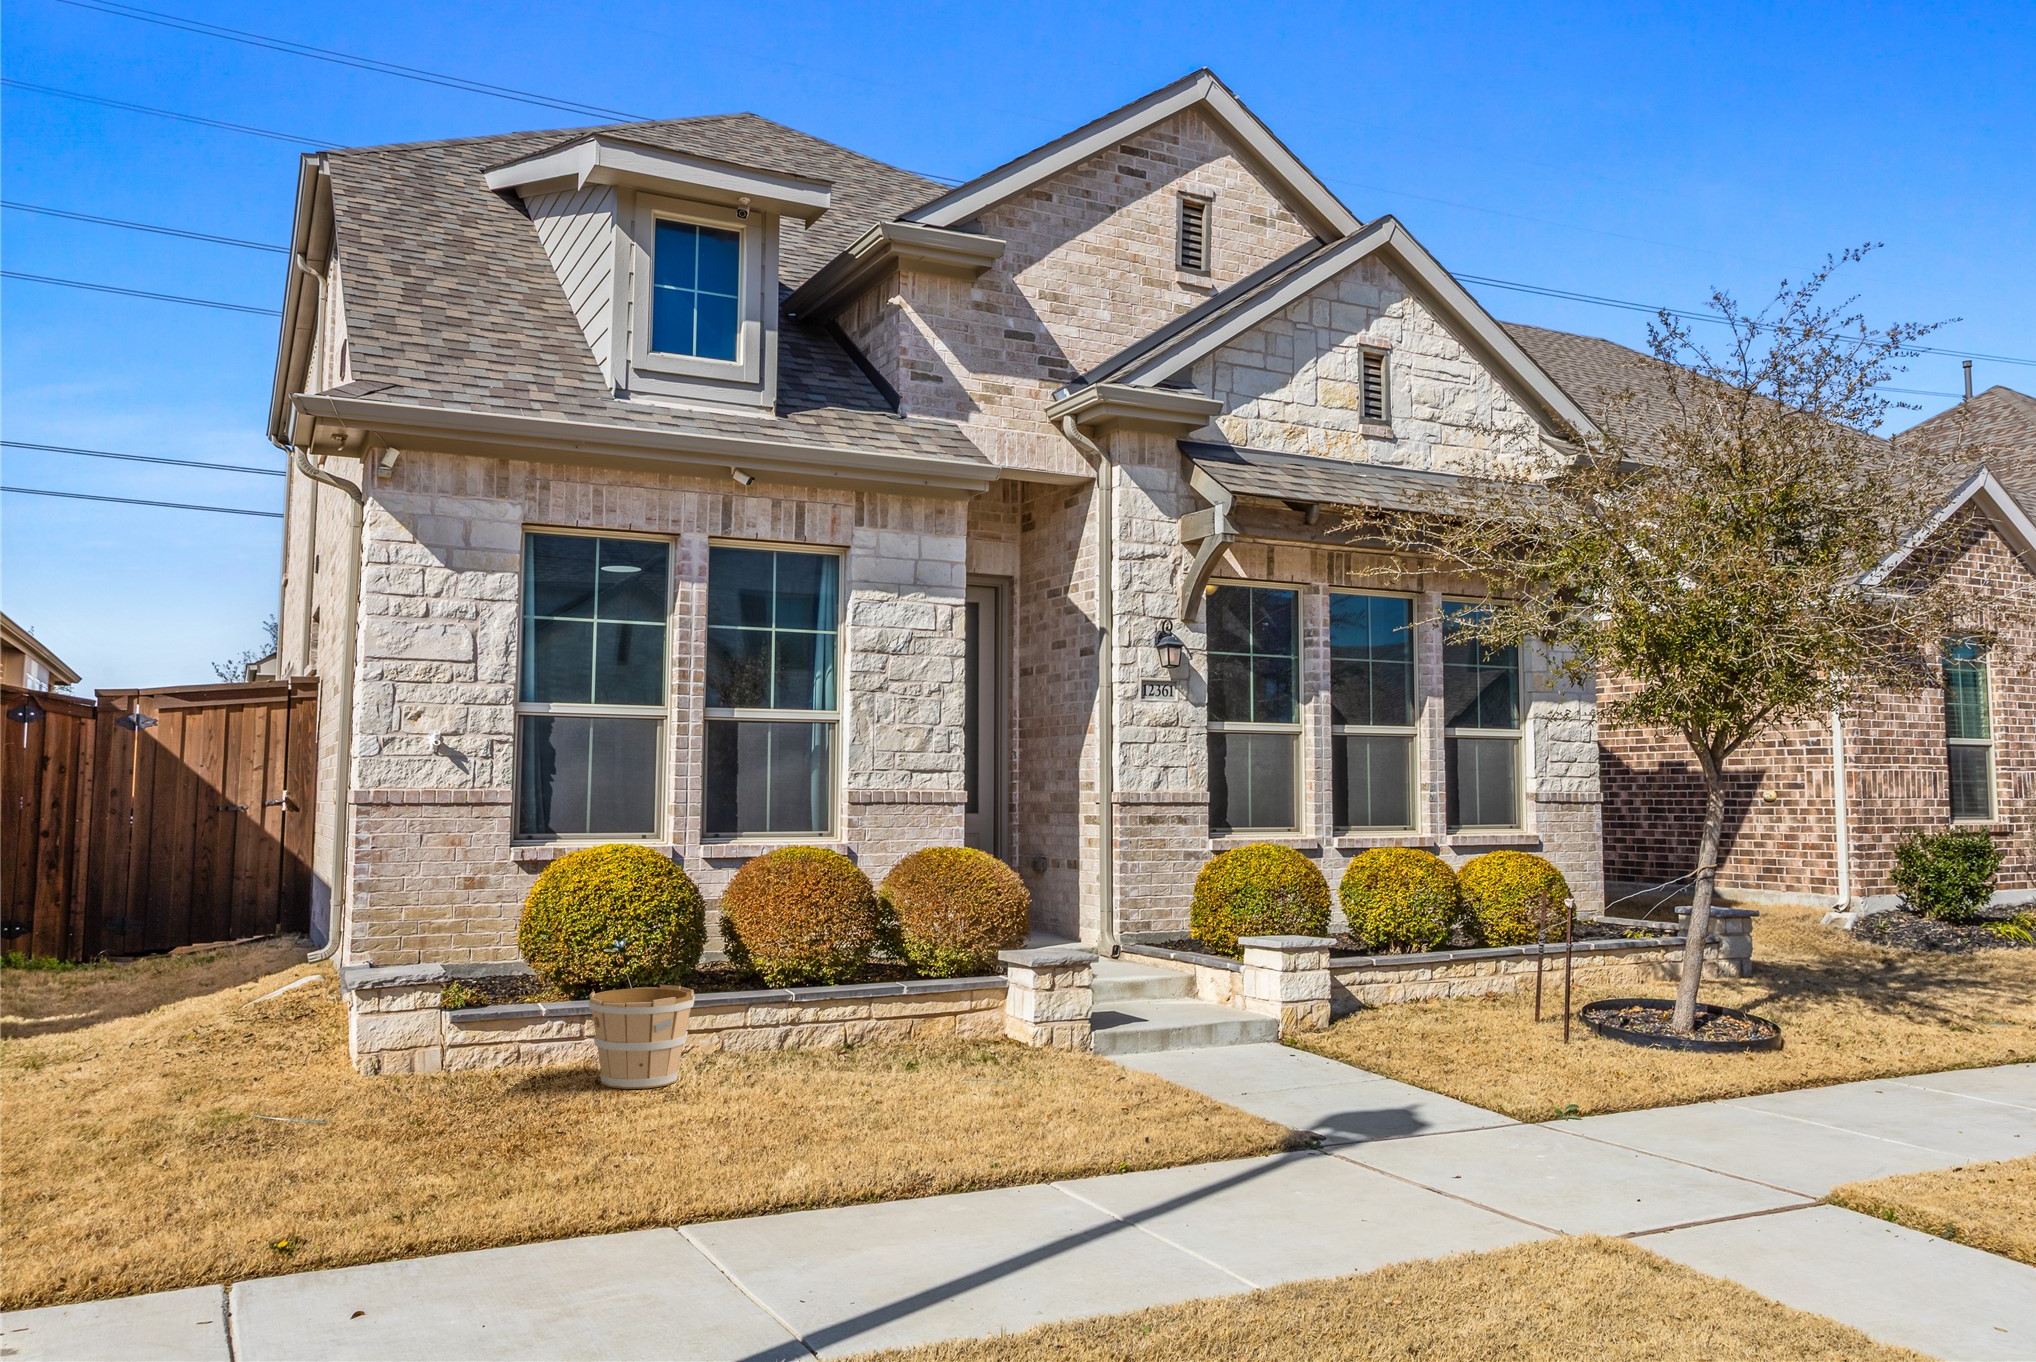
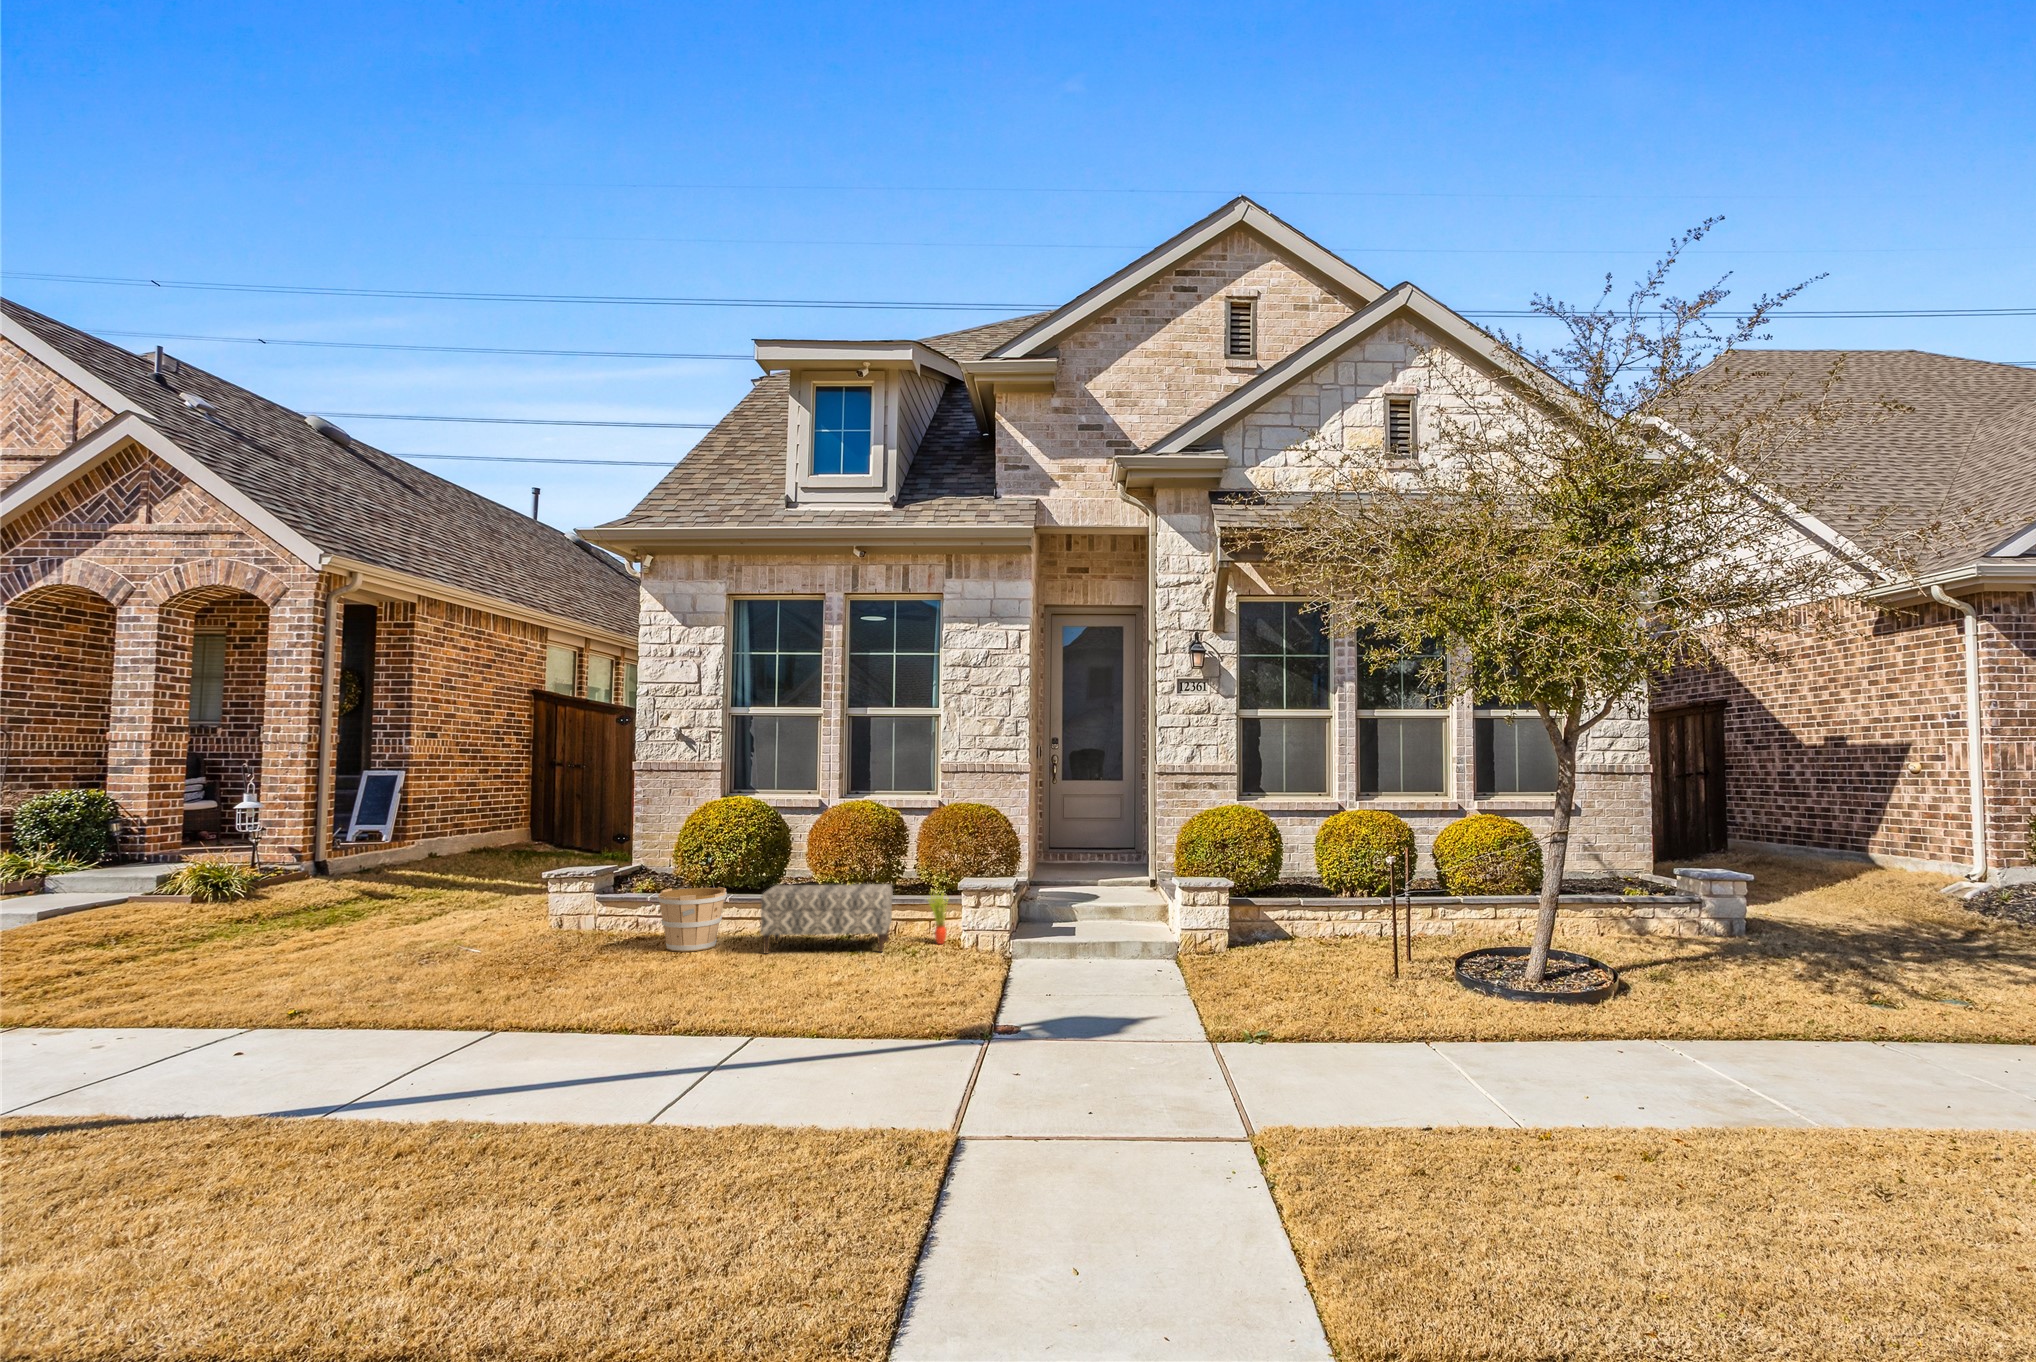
bench: none [747,966,947,1079] -> present [760,884,893,953]
potted plant: none [967,969,1001,1047] -> present [929,892,948,944]

